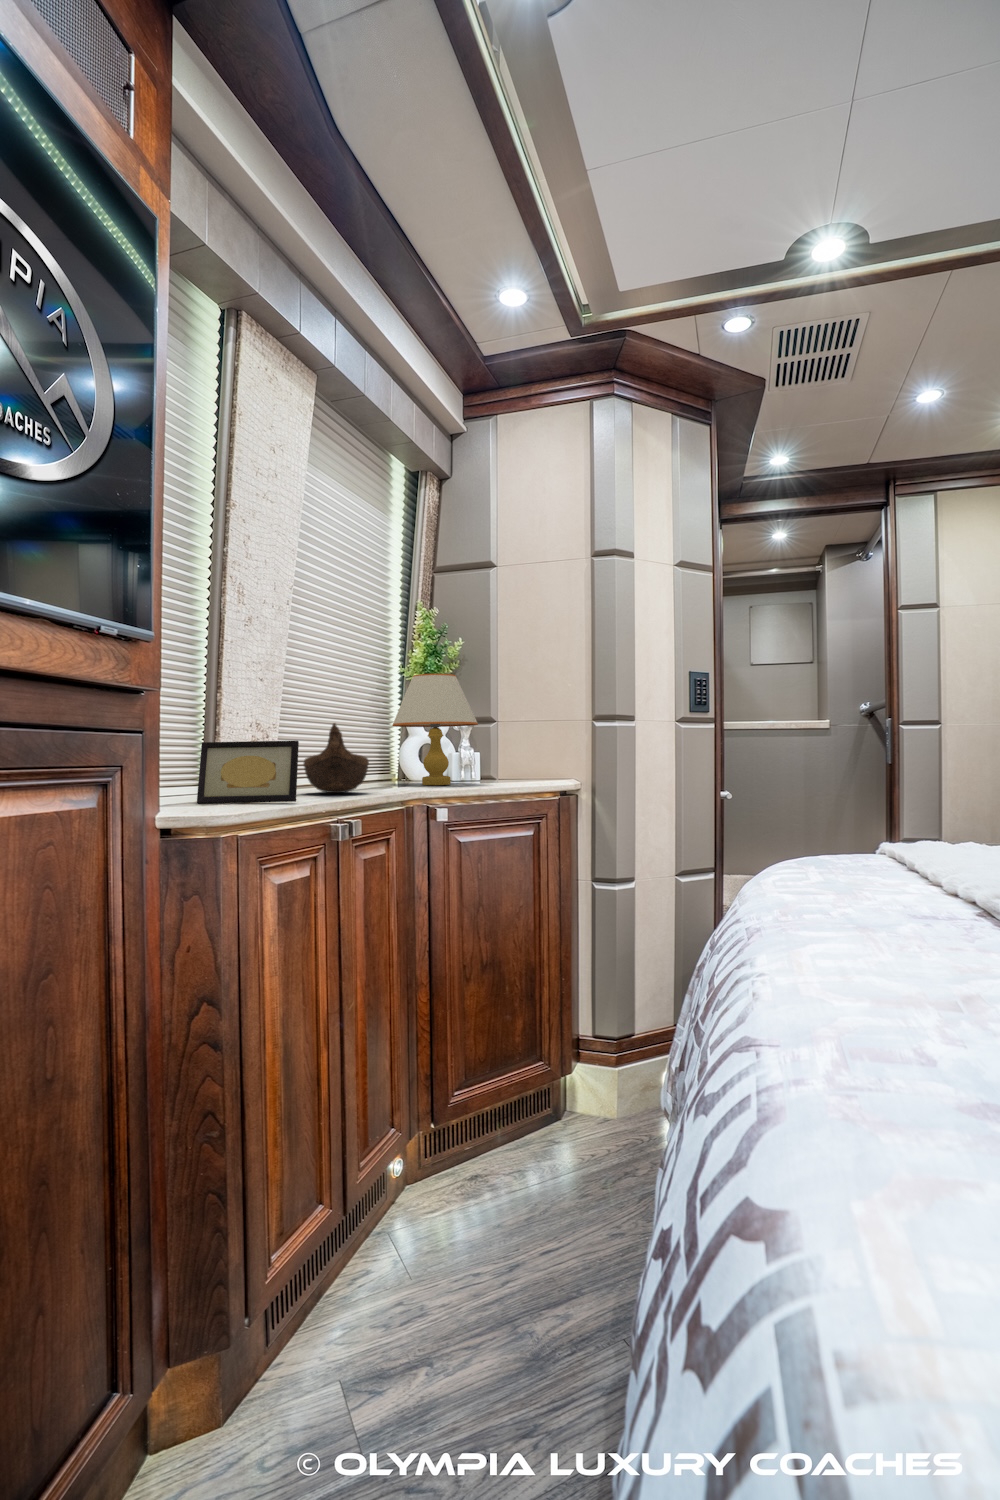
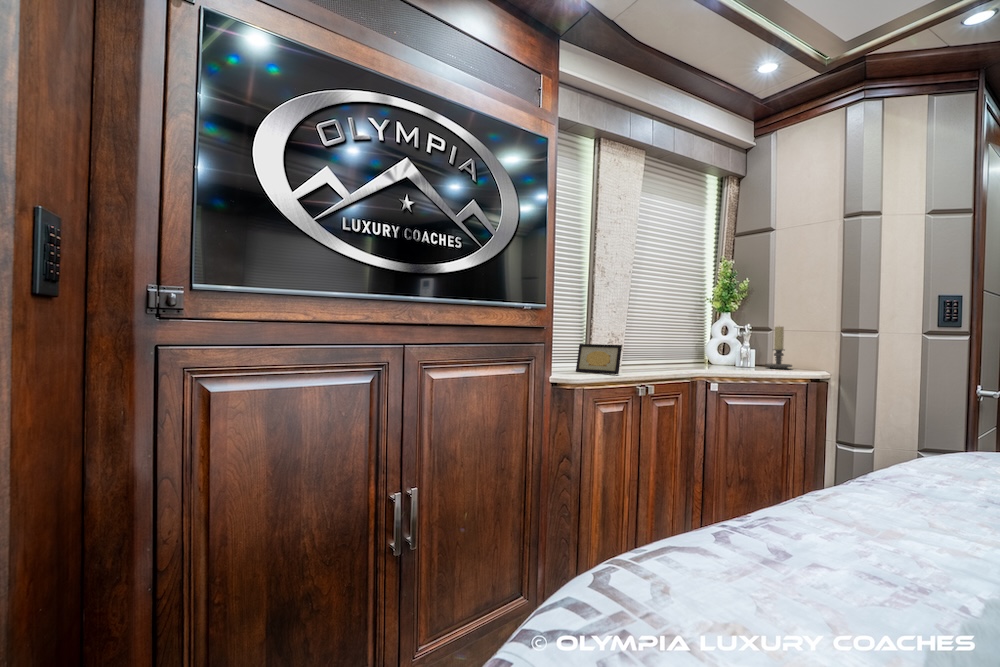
table lamp: present [392,674,478,785] -> none [693,304,748,369]
candle holder: none [493,713,529,781] -> present [765,326,792,369]
decorative bowl: present [304,723,369,793] -> none [633,335,667,370]

